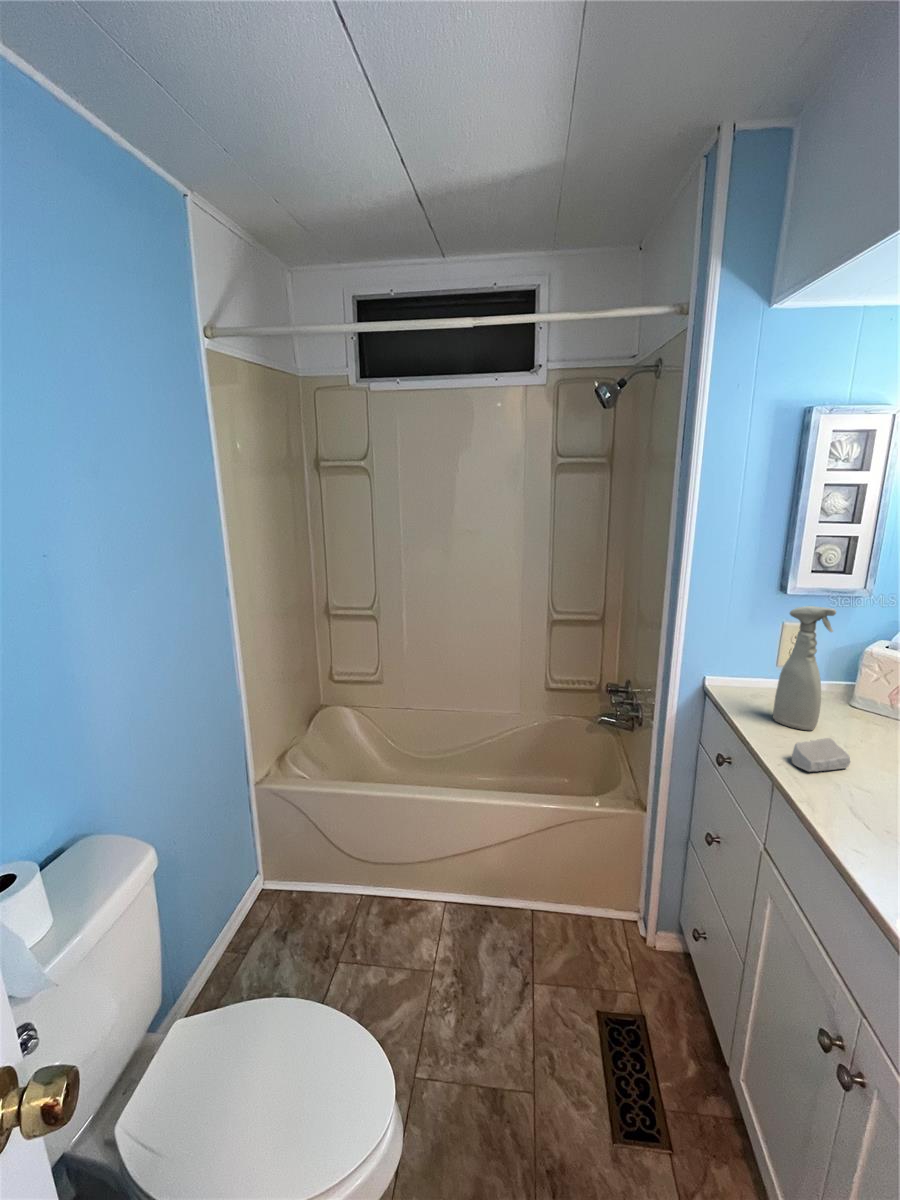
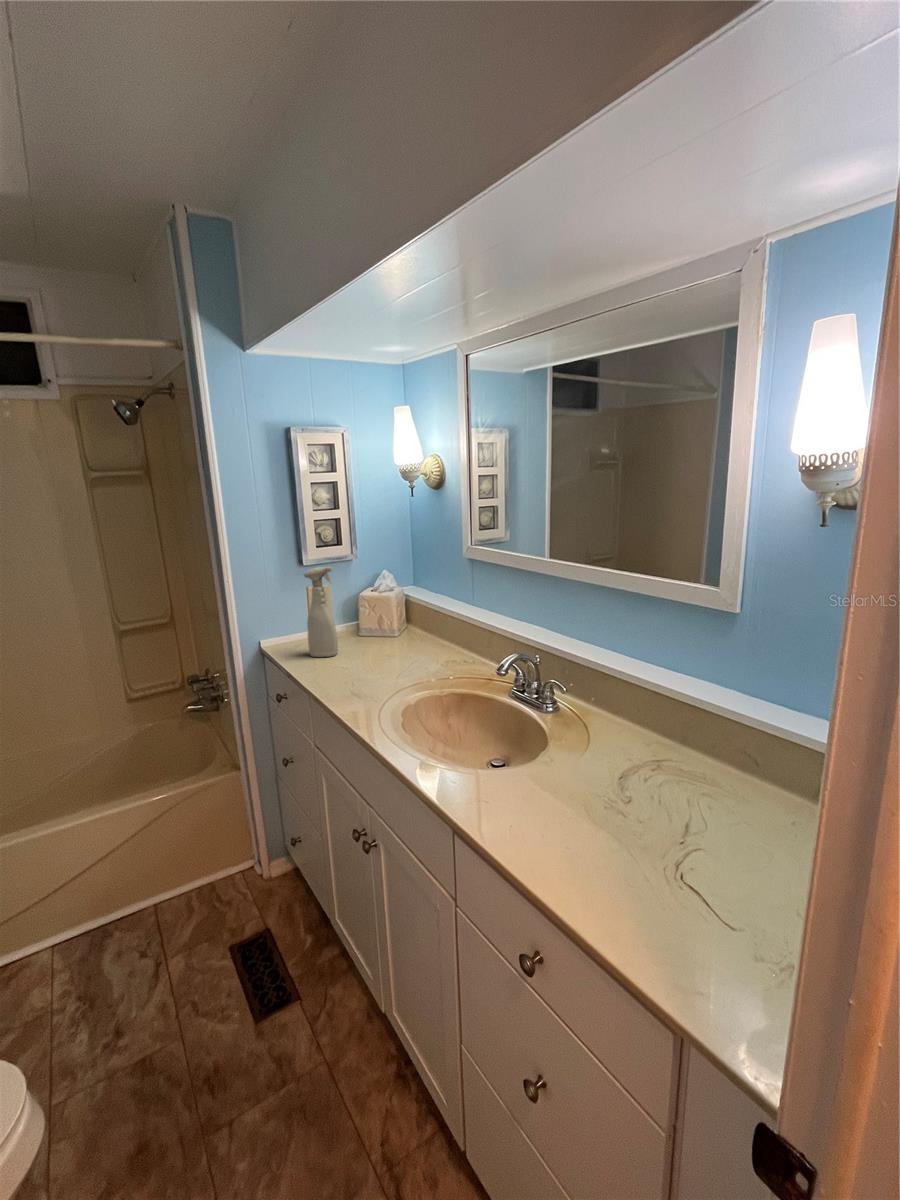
soap bar: present [792,738,850,772] -> none [321,654,357,679]

